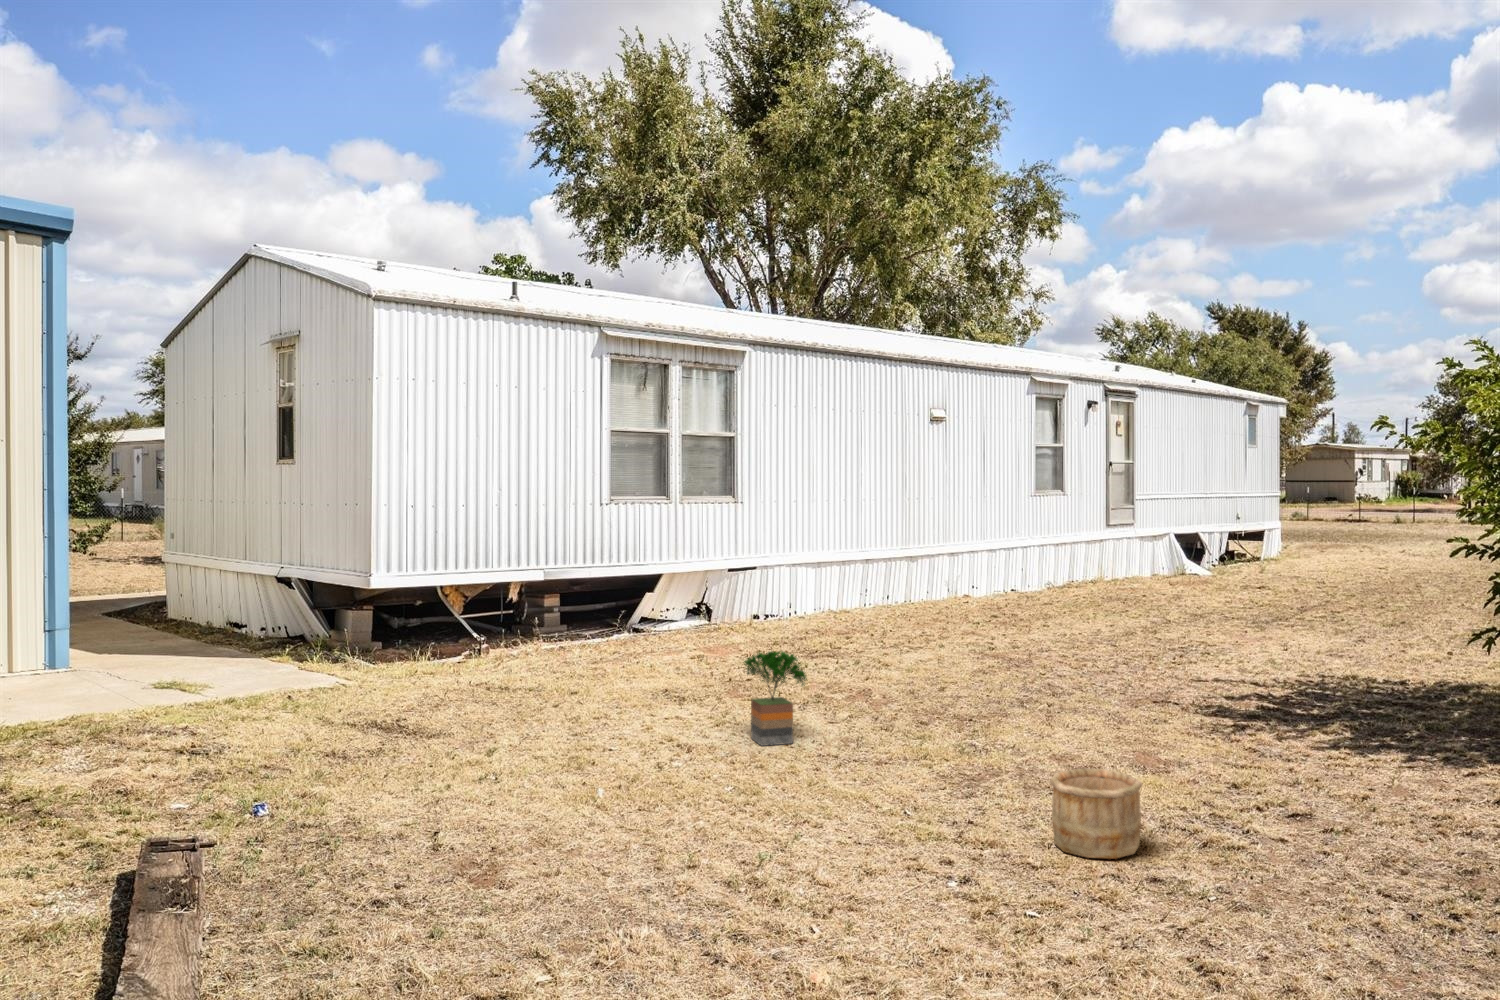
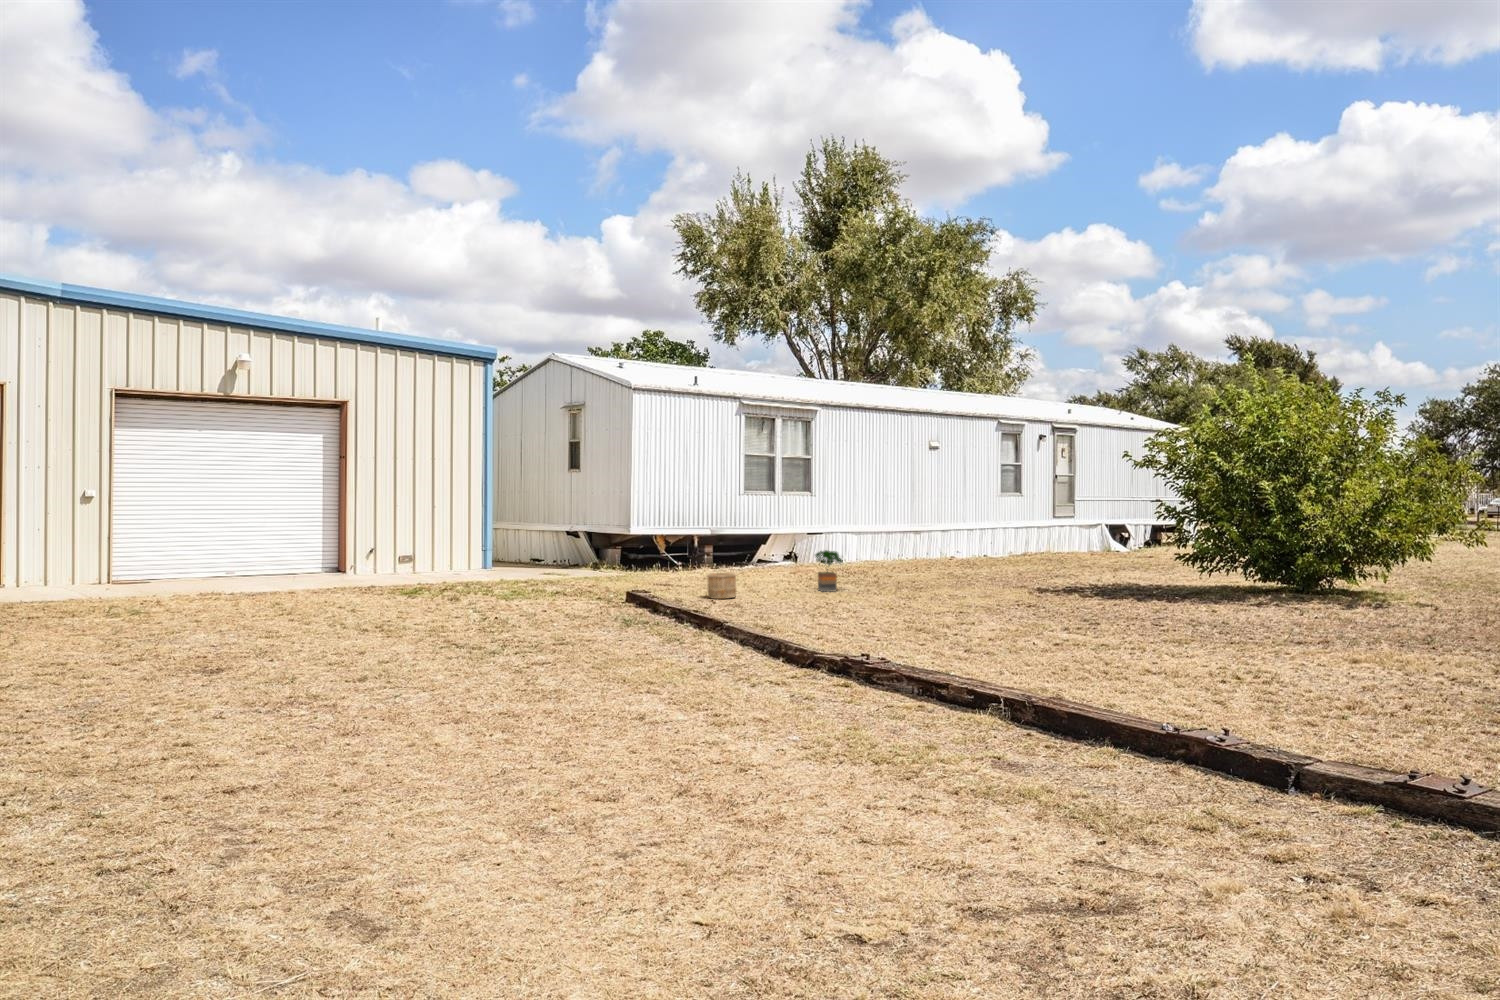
wooden bucket: present [1049,769,1142,859] -> present [707,573,736,599]

